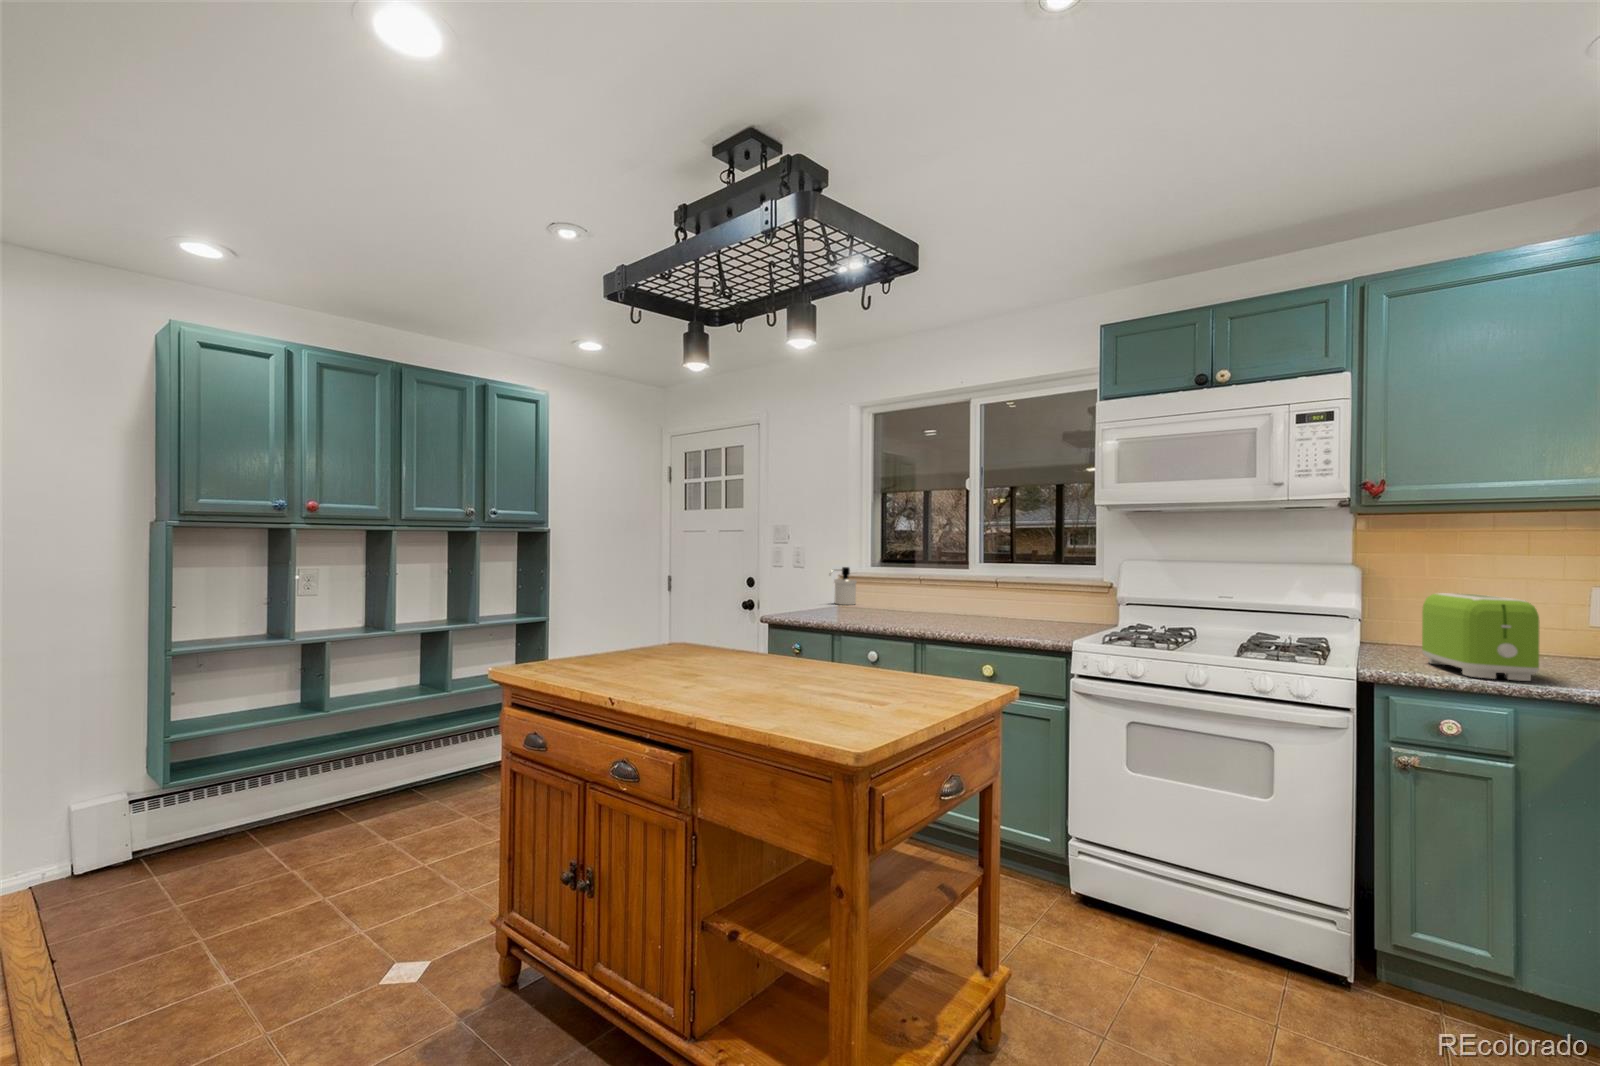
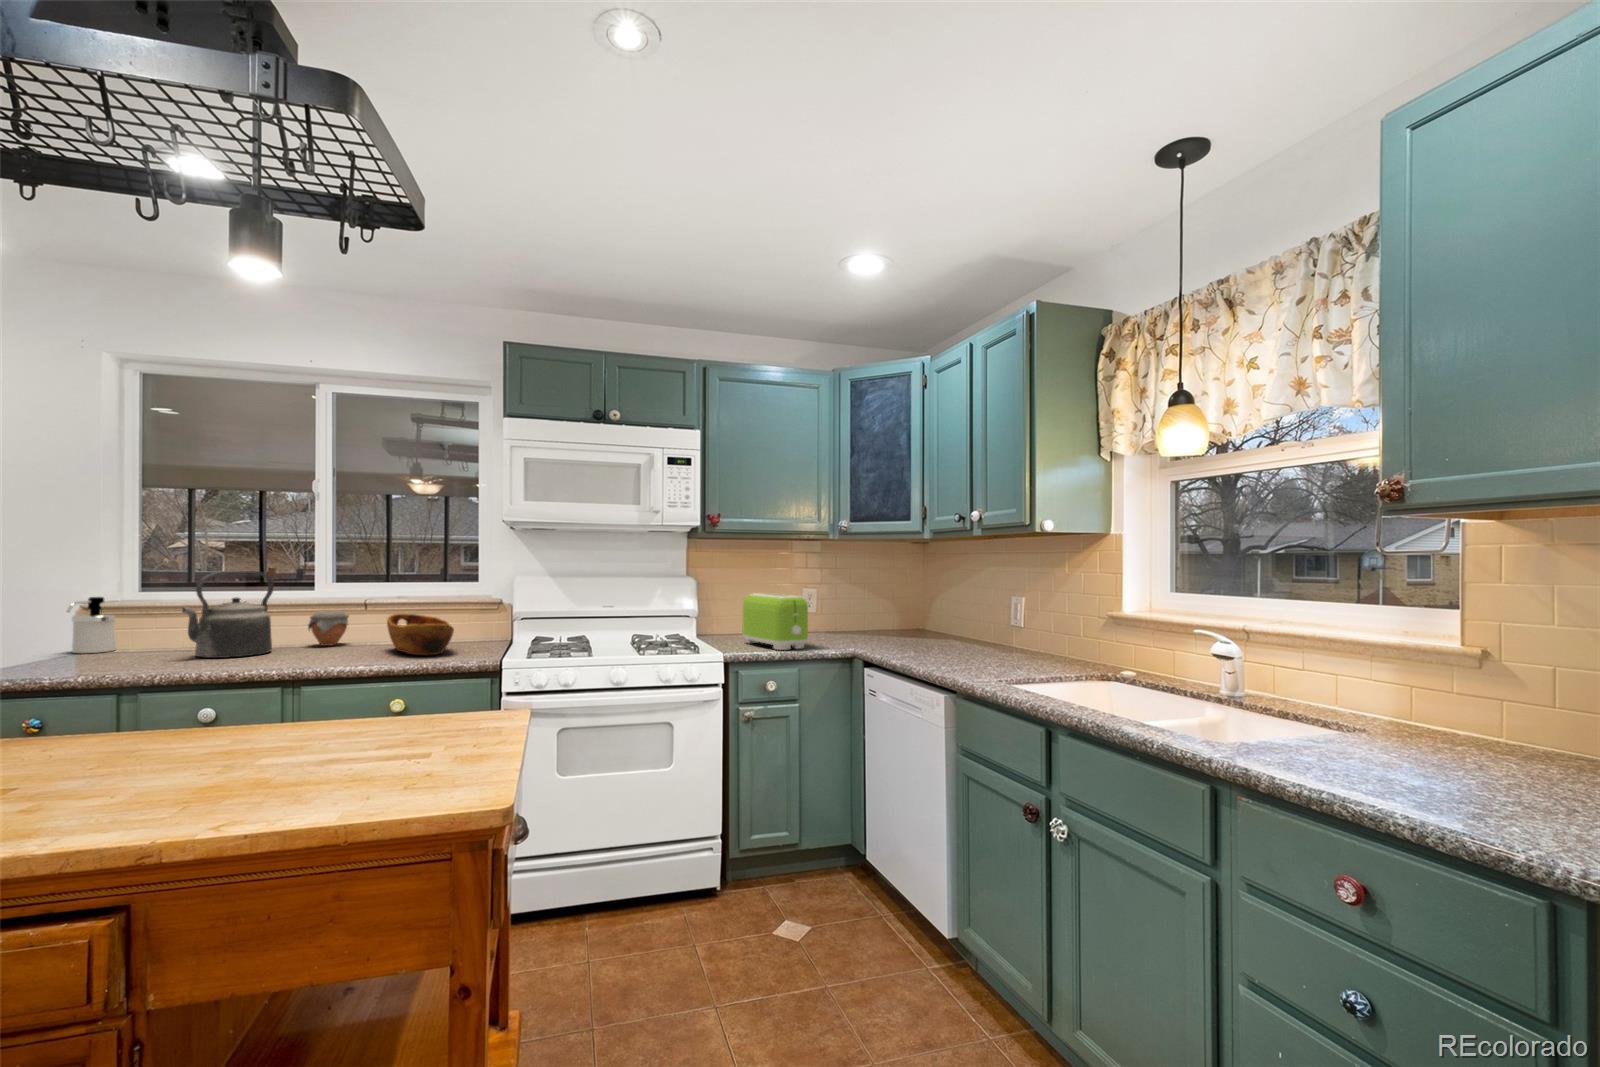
kettle: none [874,550,933,615] -> present [182,571,274,658]
jar: none [957,586,987,615] -> present [308,611,349,646]
wooden bowl: none [1002,591,1052,629] -> present [387,614,454,655]

